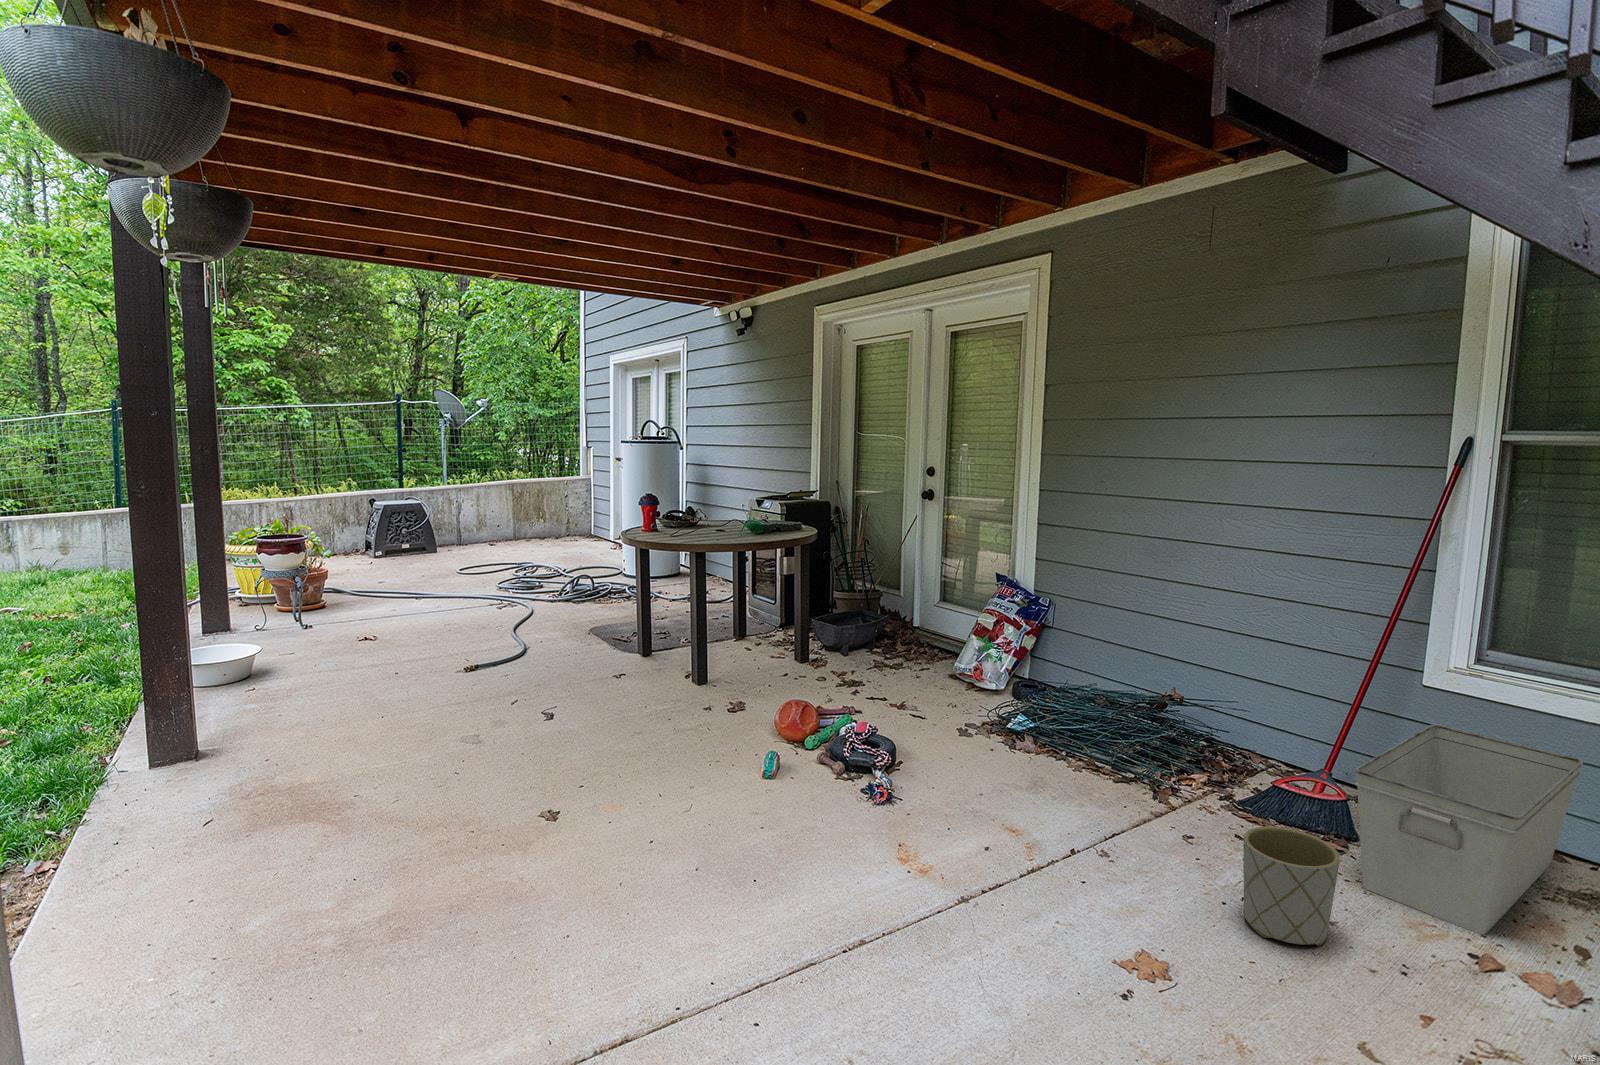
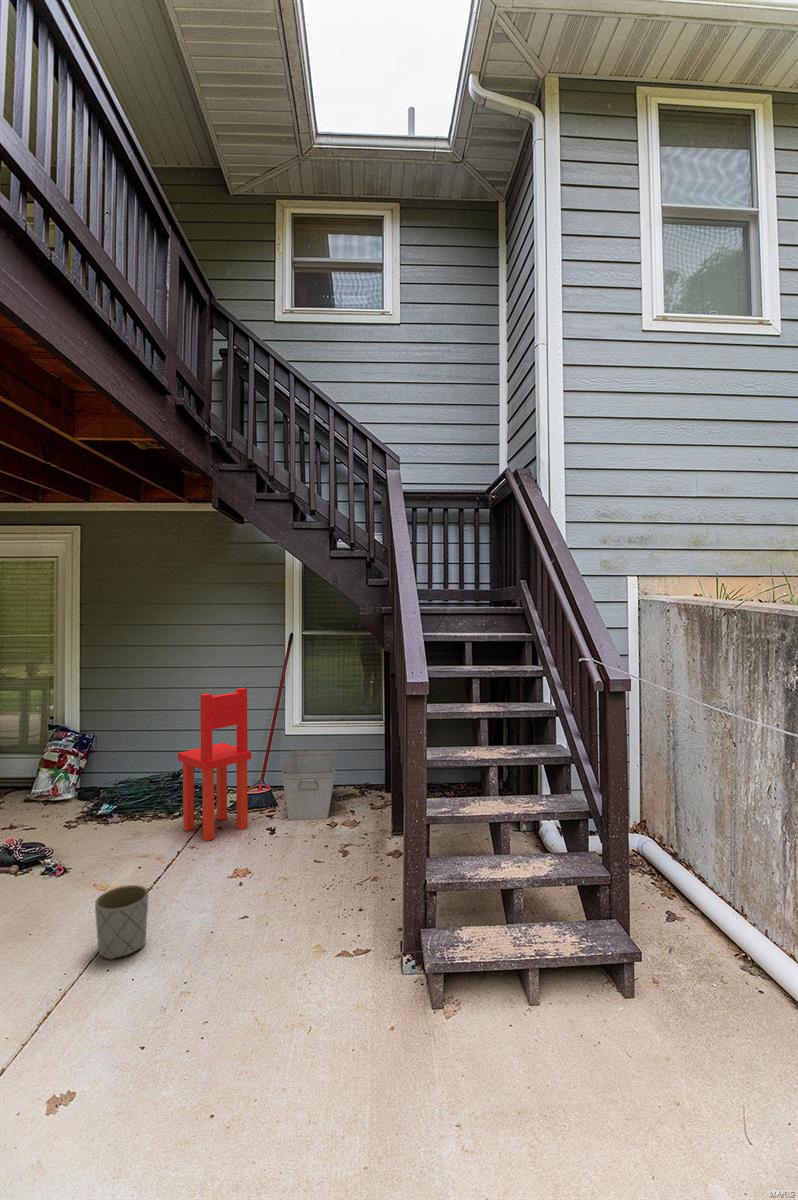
chair: none [1116,547,1269,863] -> present [178,688,251,841]
planter: present [1243,827,1340,946] -> present [95,885,148,960]

